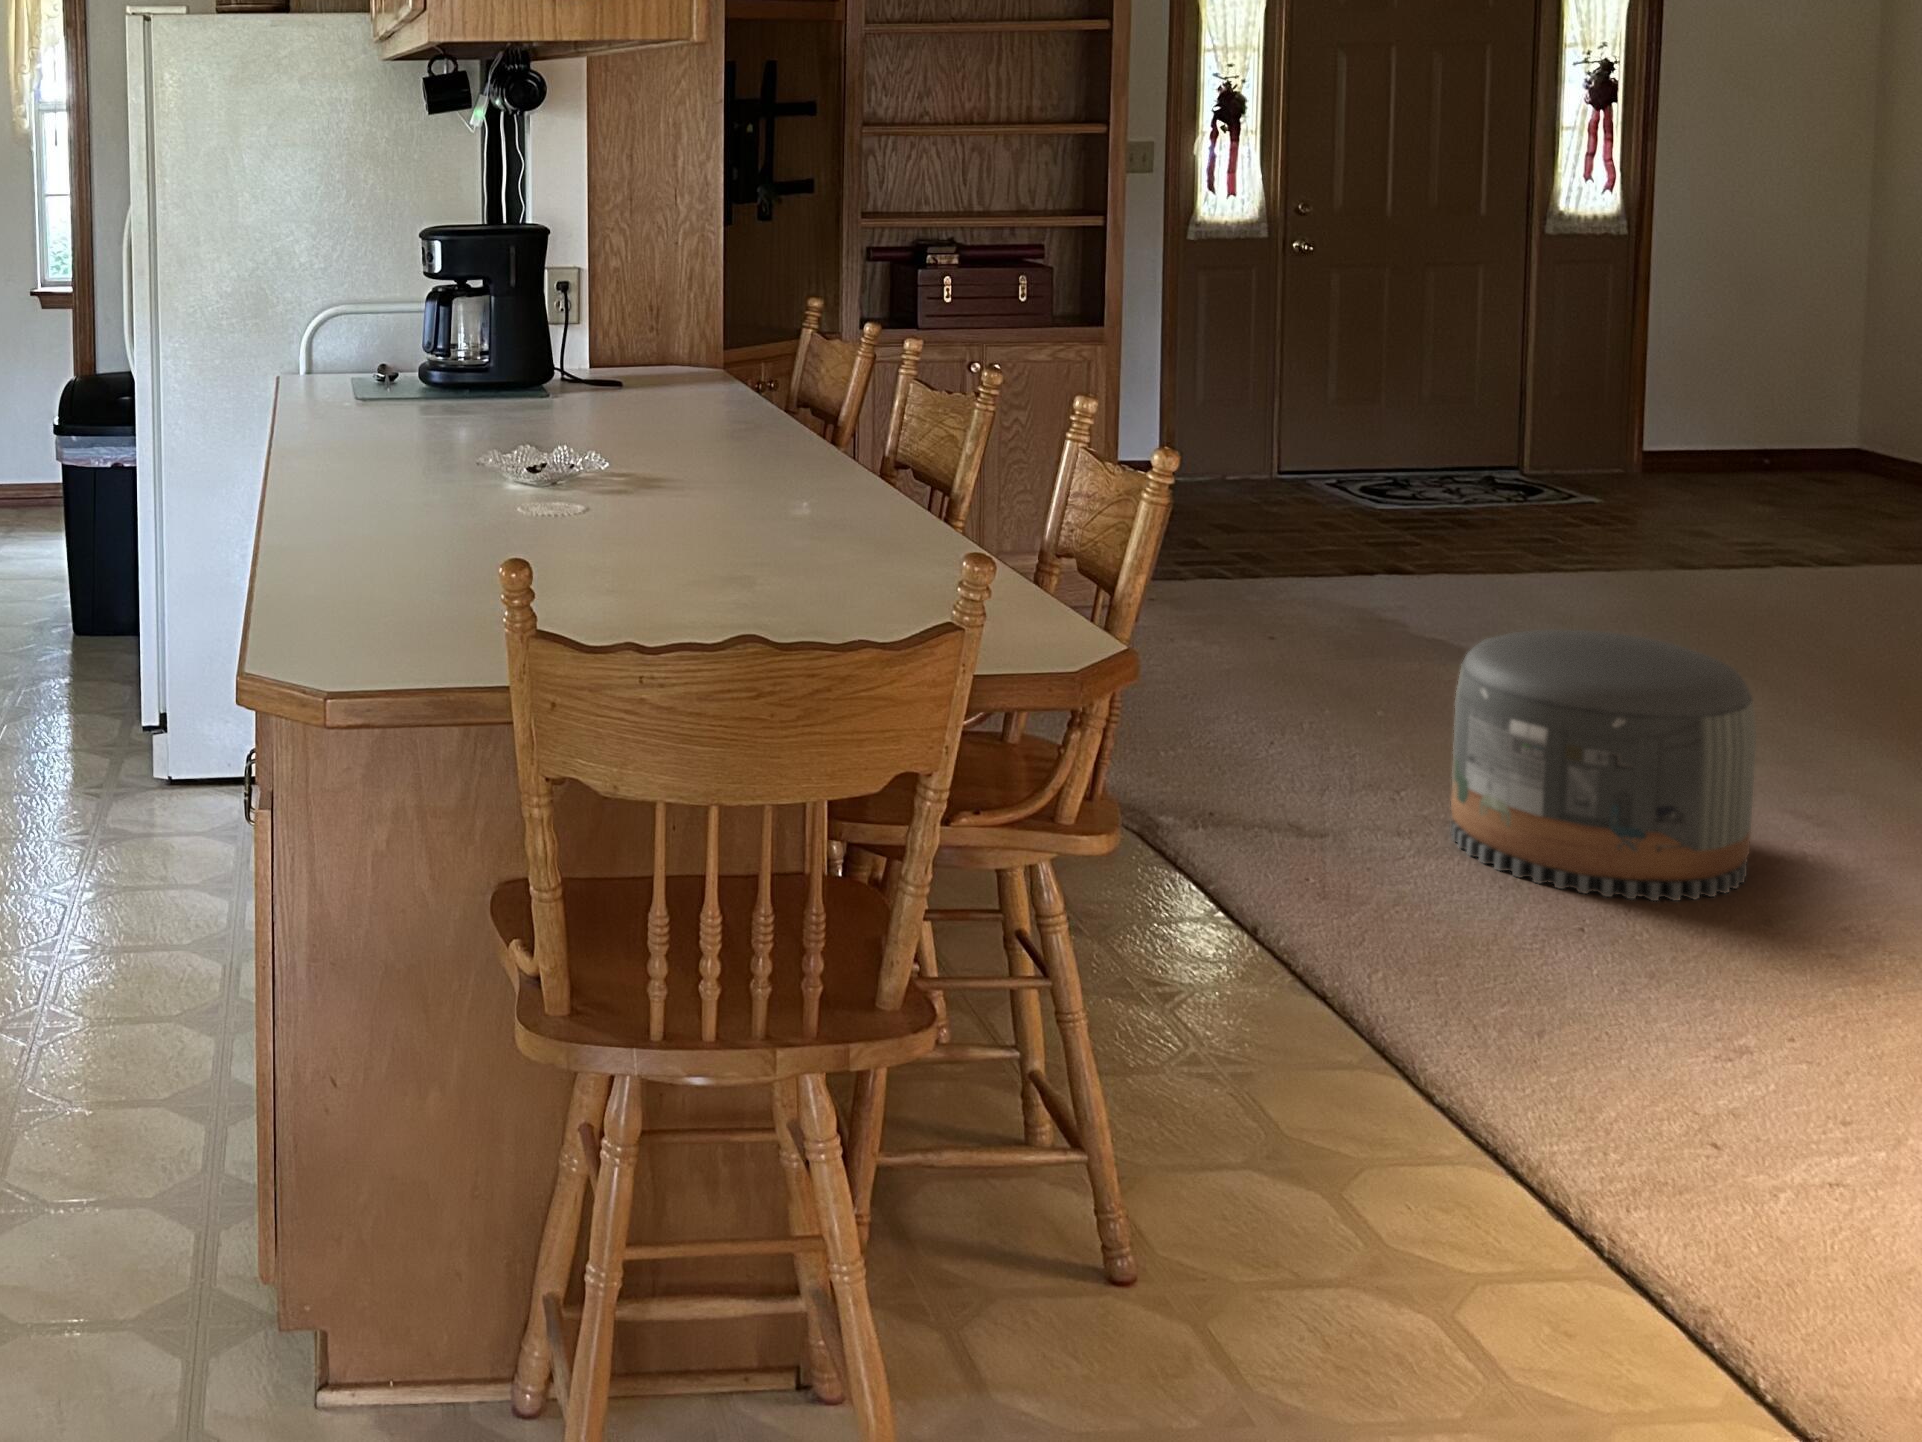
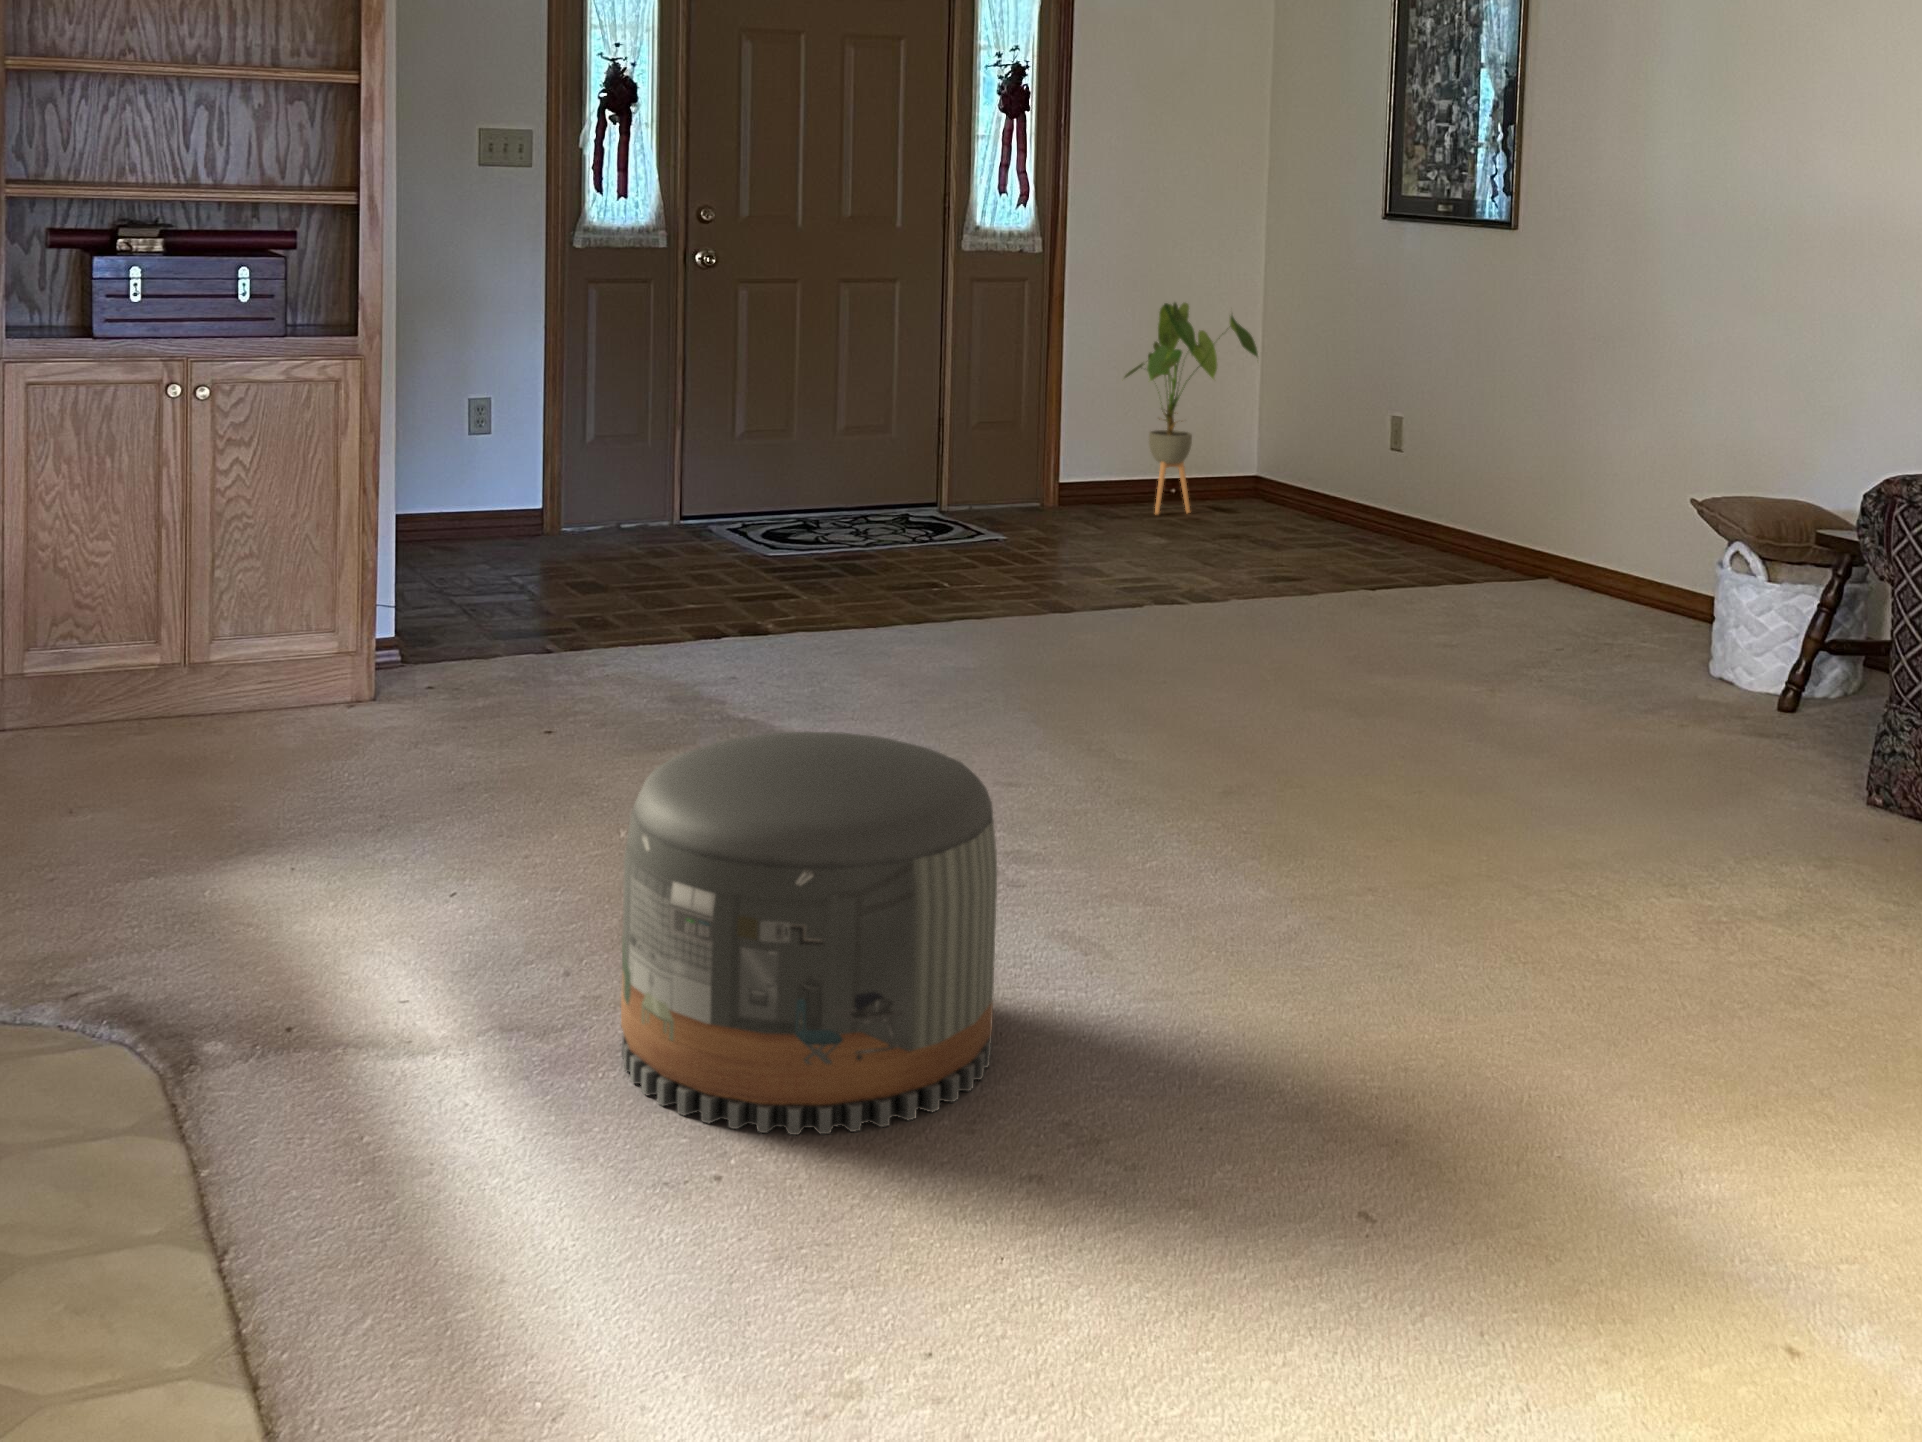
house plant: none [1714,280,1873,483] -> present [1125,303,1258,514]

